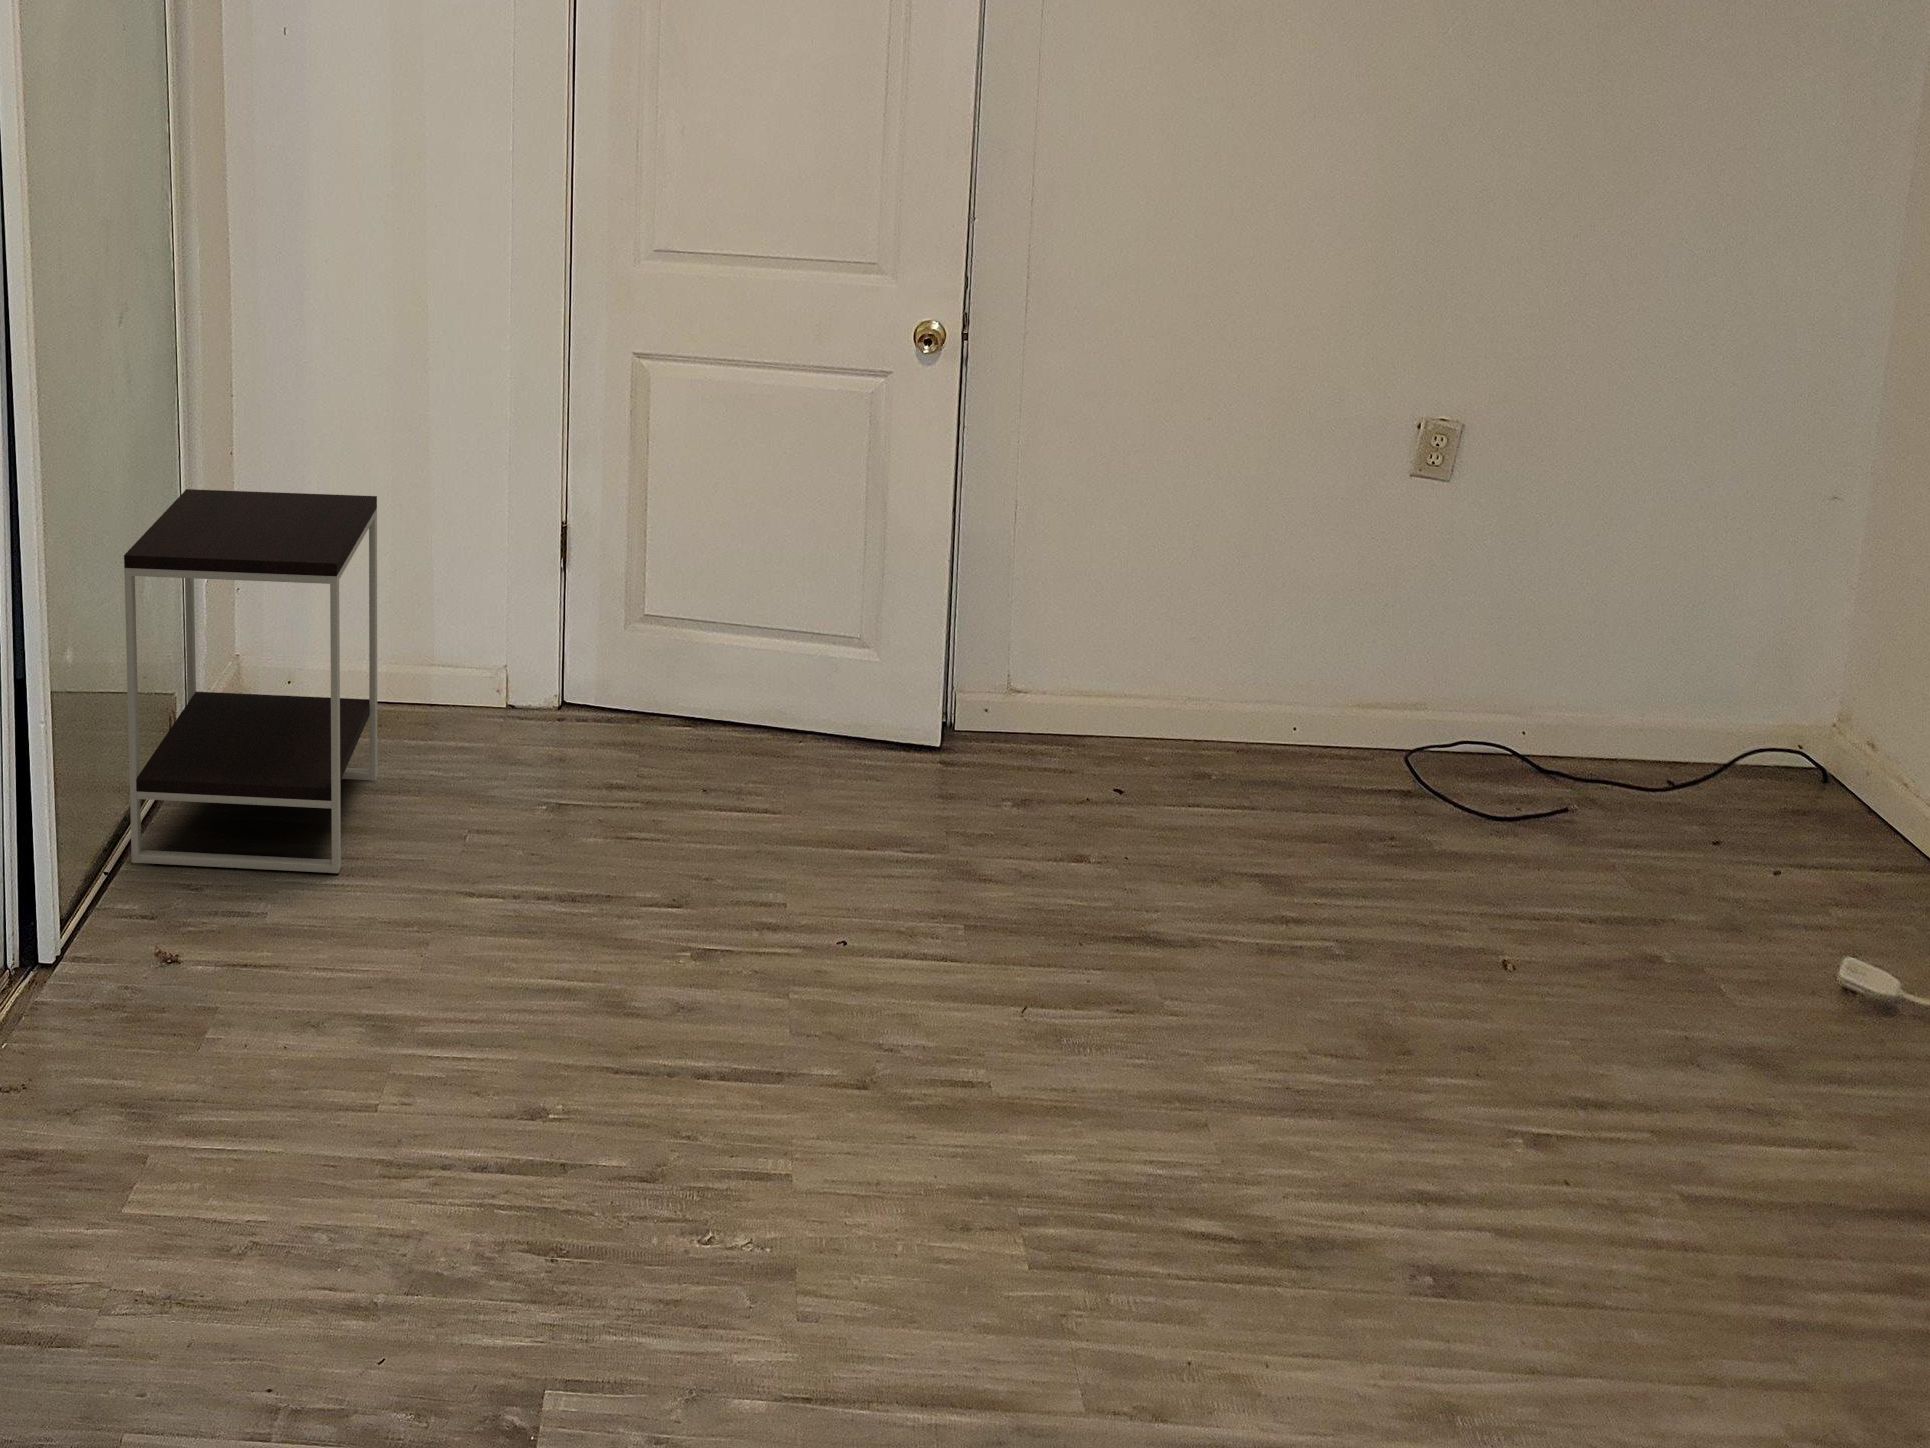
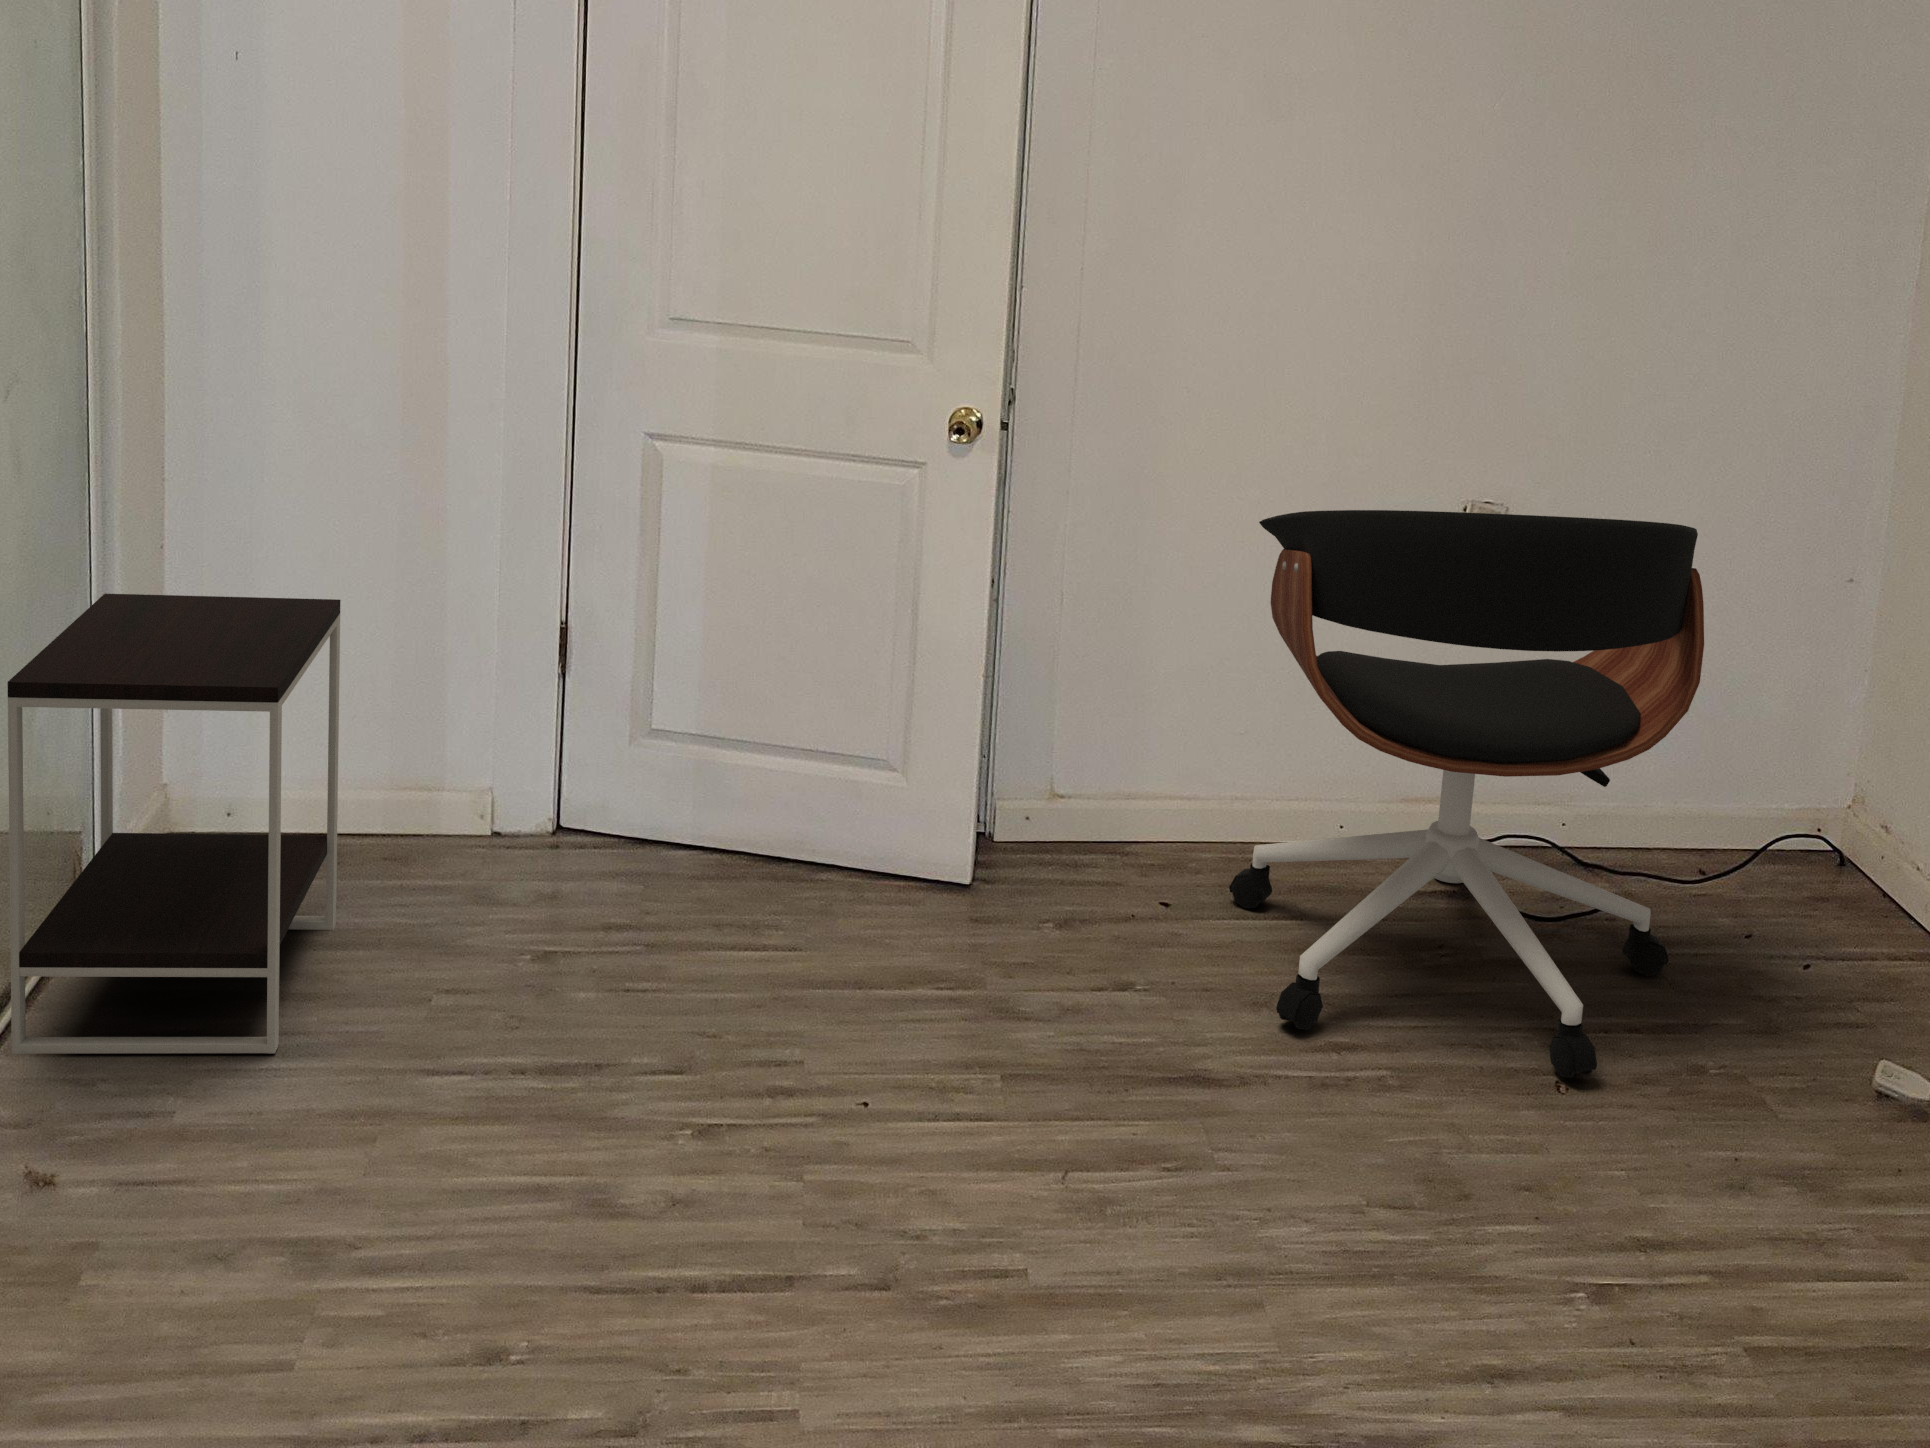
office chair: none [1182,416,1661,956] -> present [1229,510,1704,1078]

